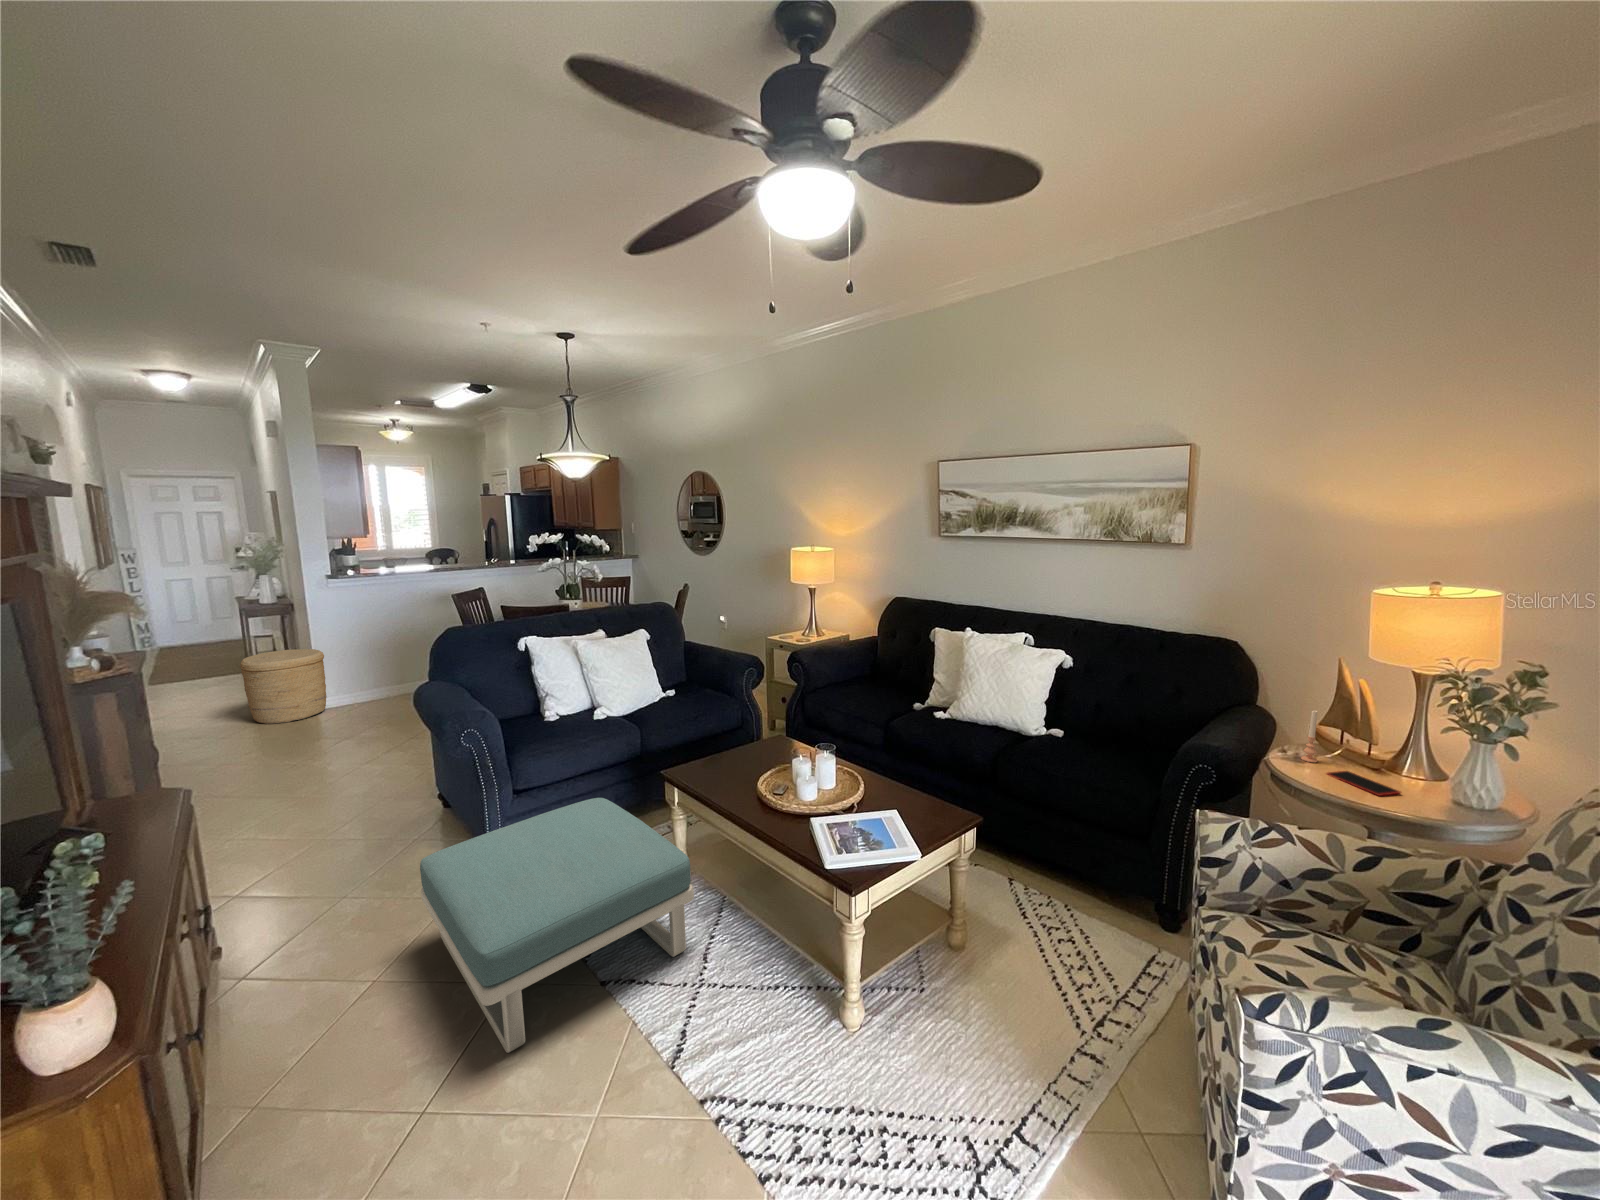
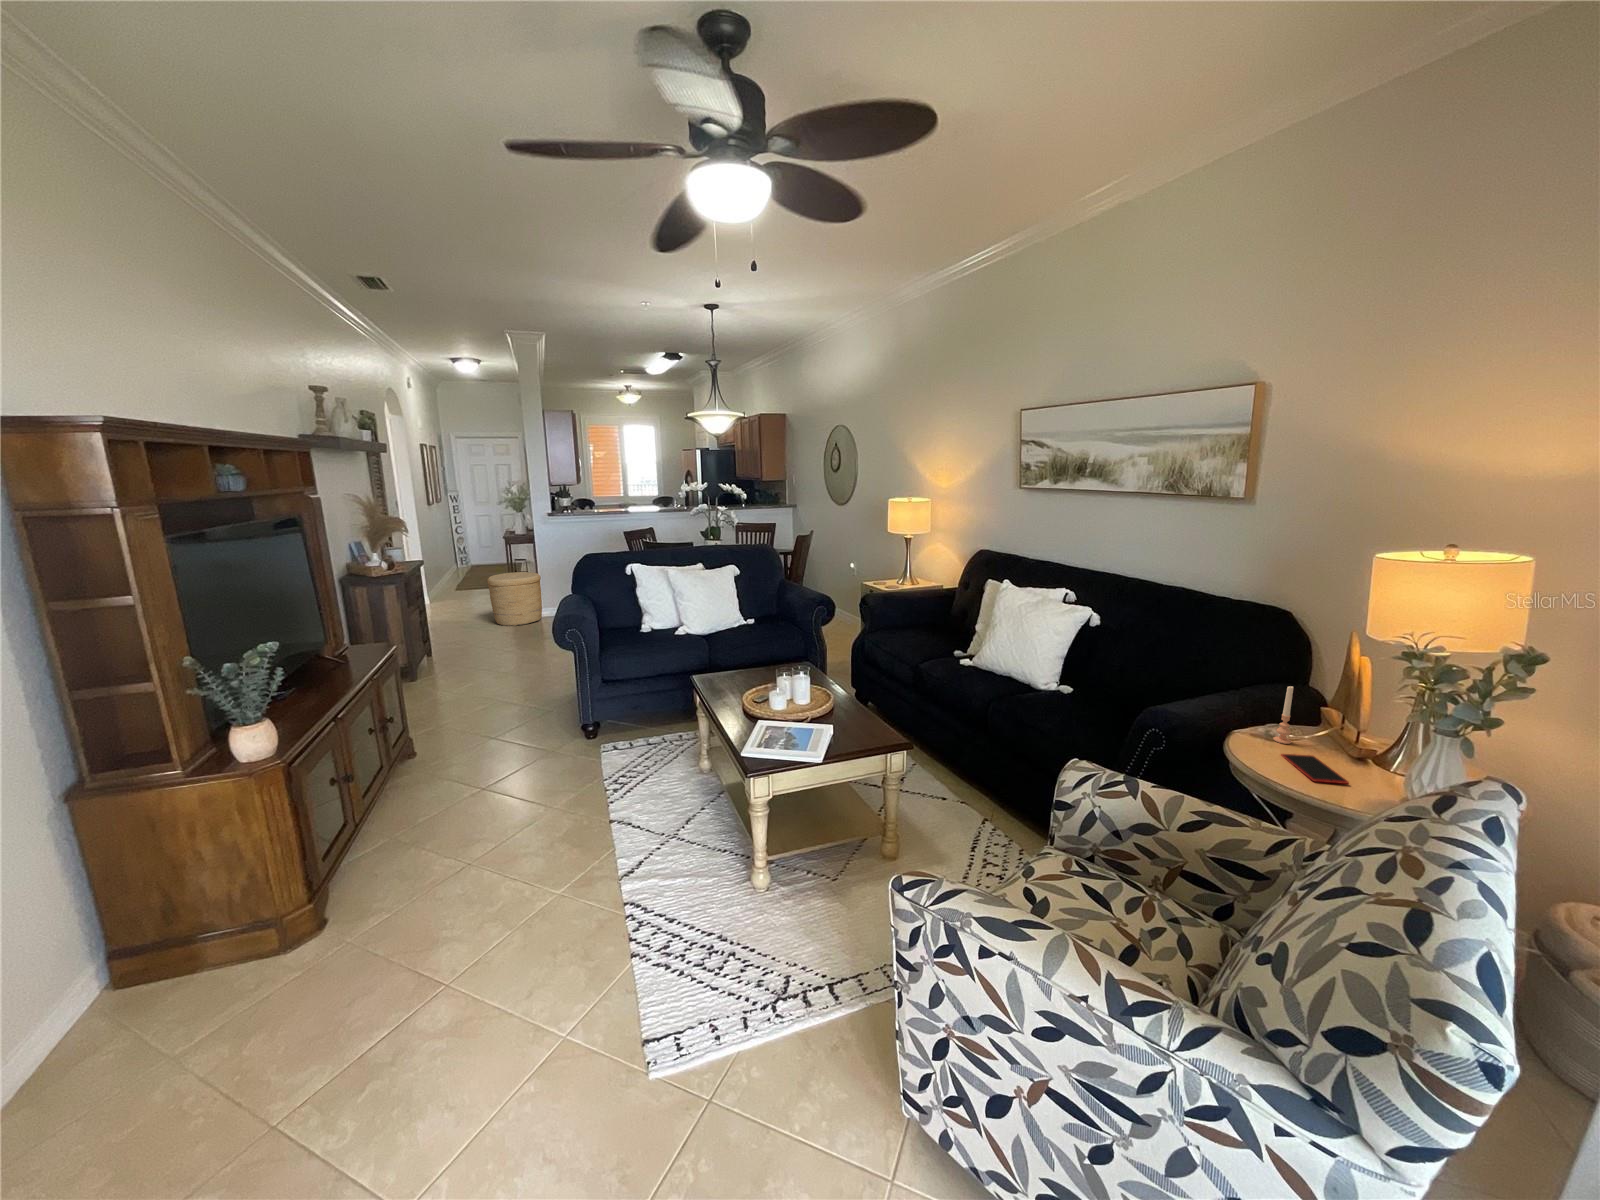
footstool: present [420,798,694,1053] -> none [510,695,684,847]

